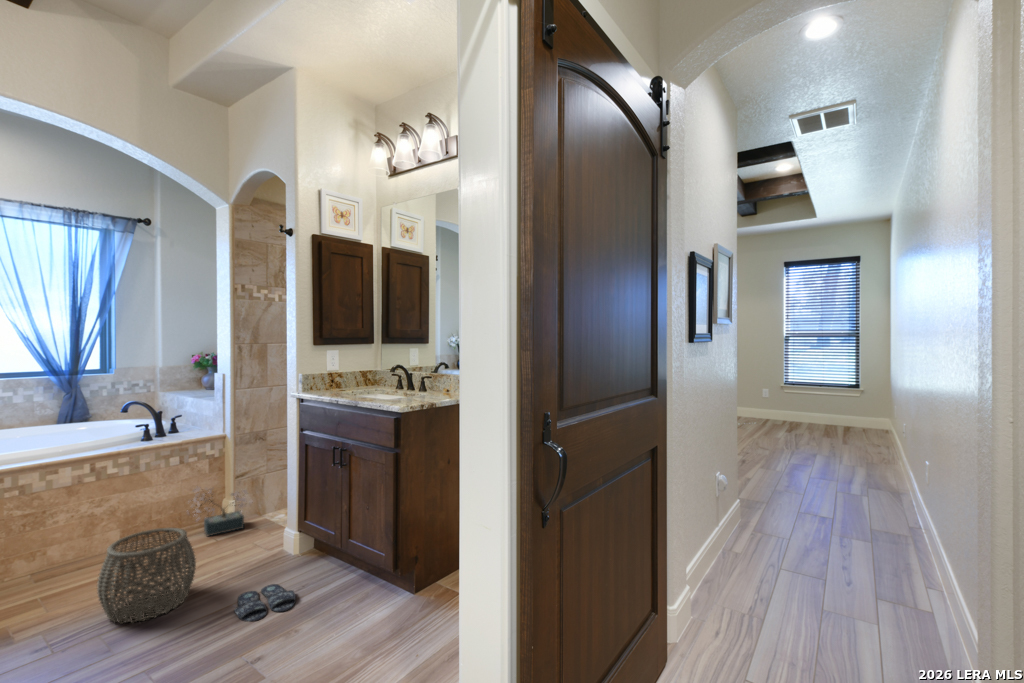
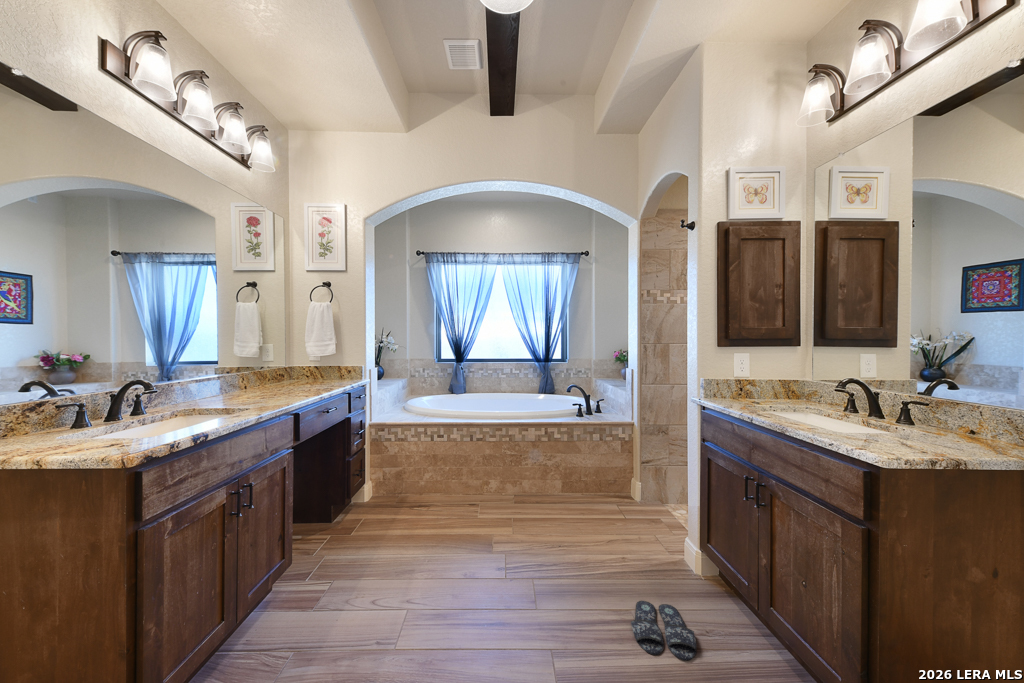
decorative plant: present [191,488,247,537] -> none [604,462,656,512]
woven basket: present [97,528,196,623] -> none [533,501,602,588]

